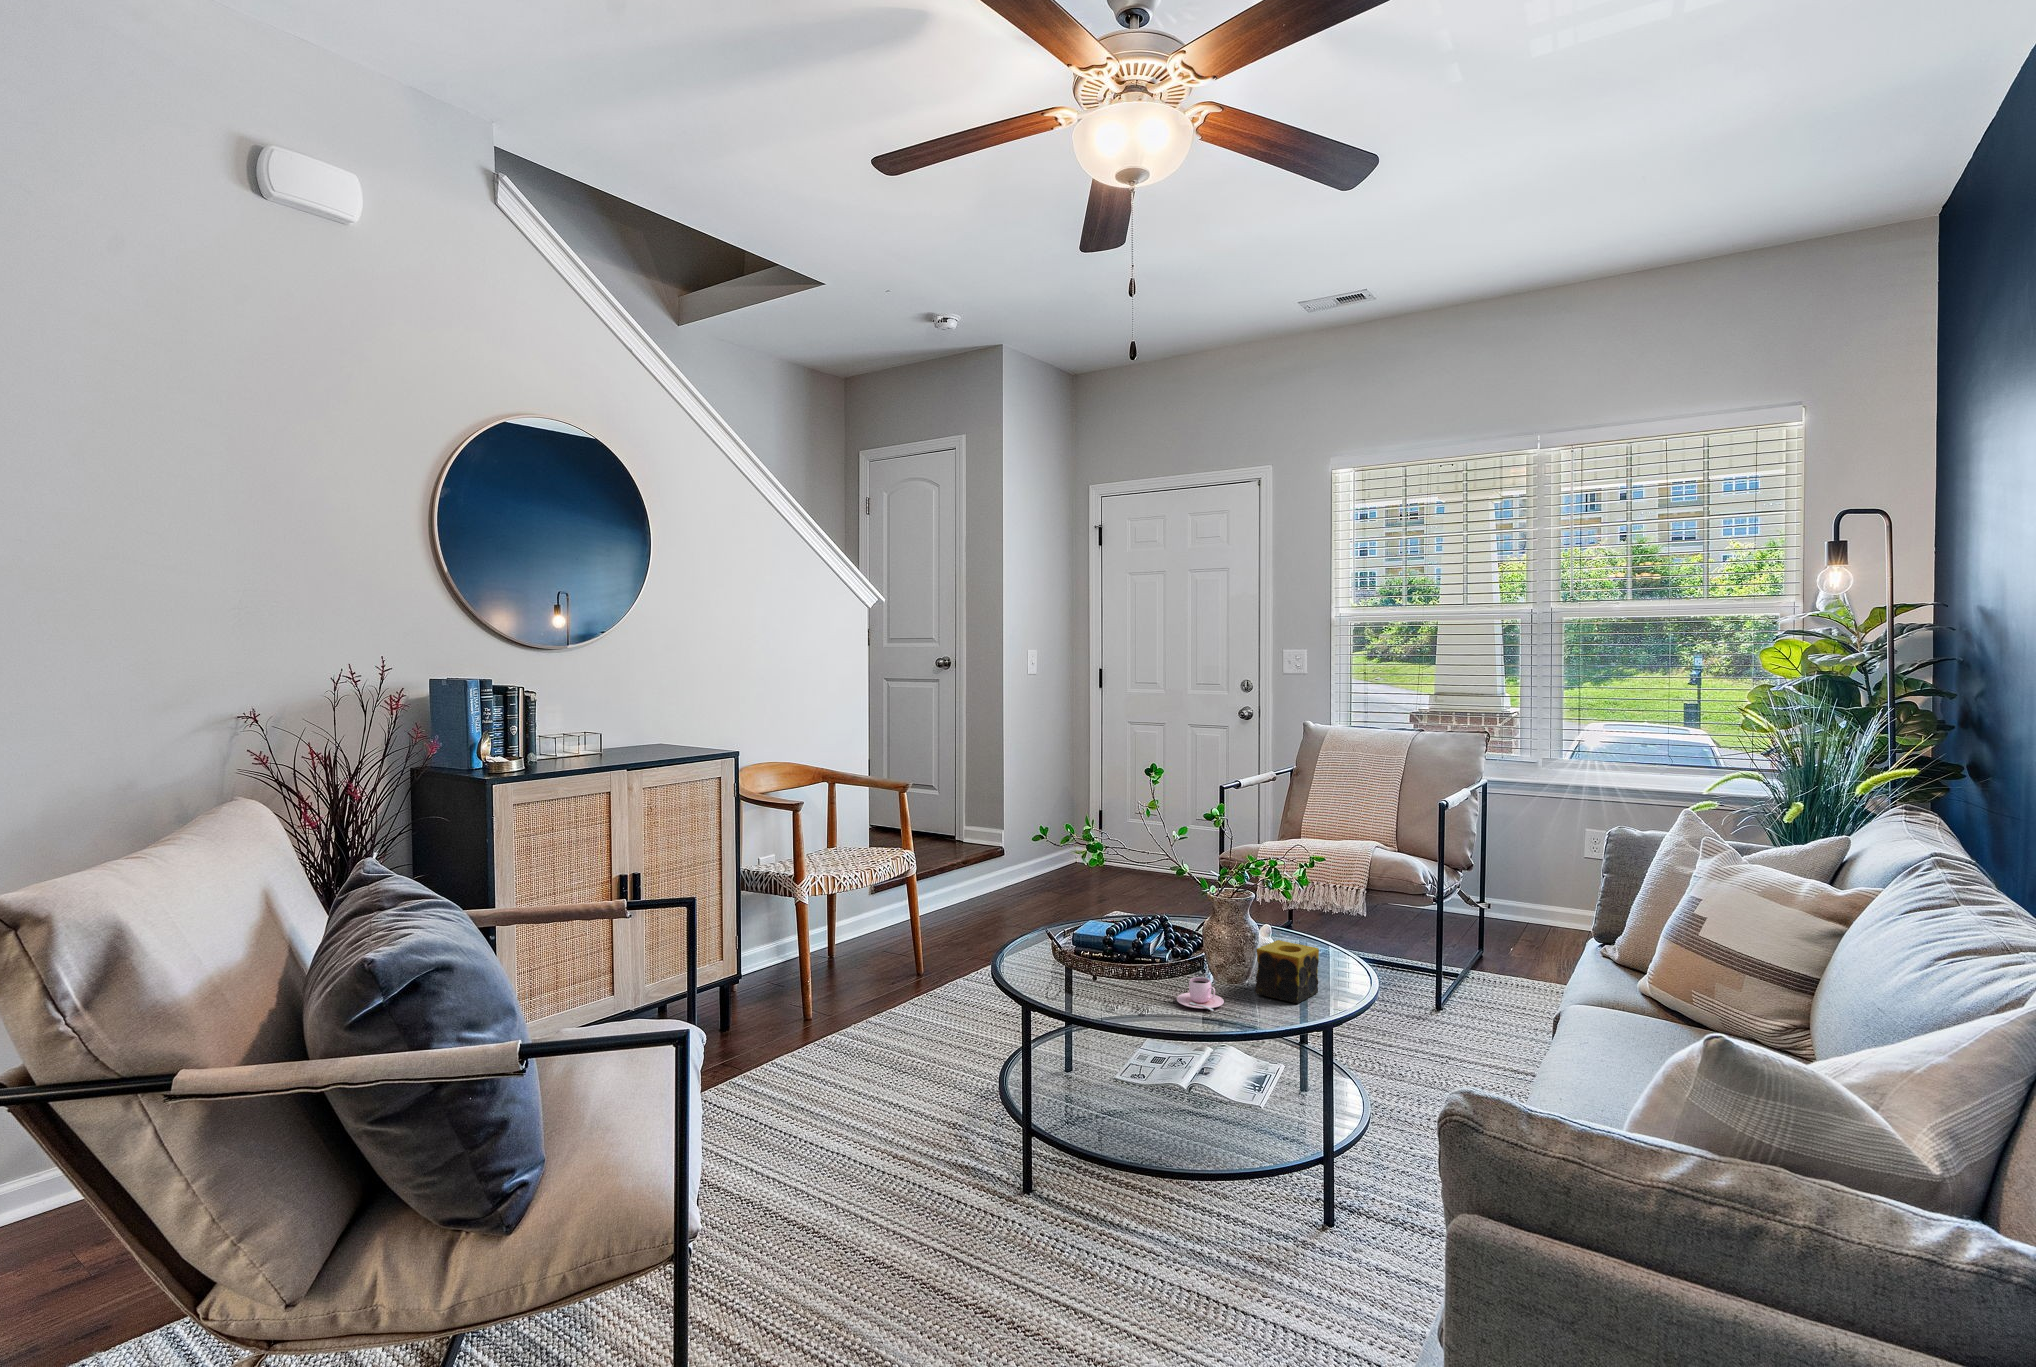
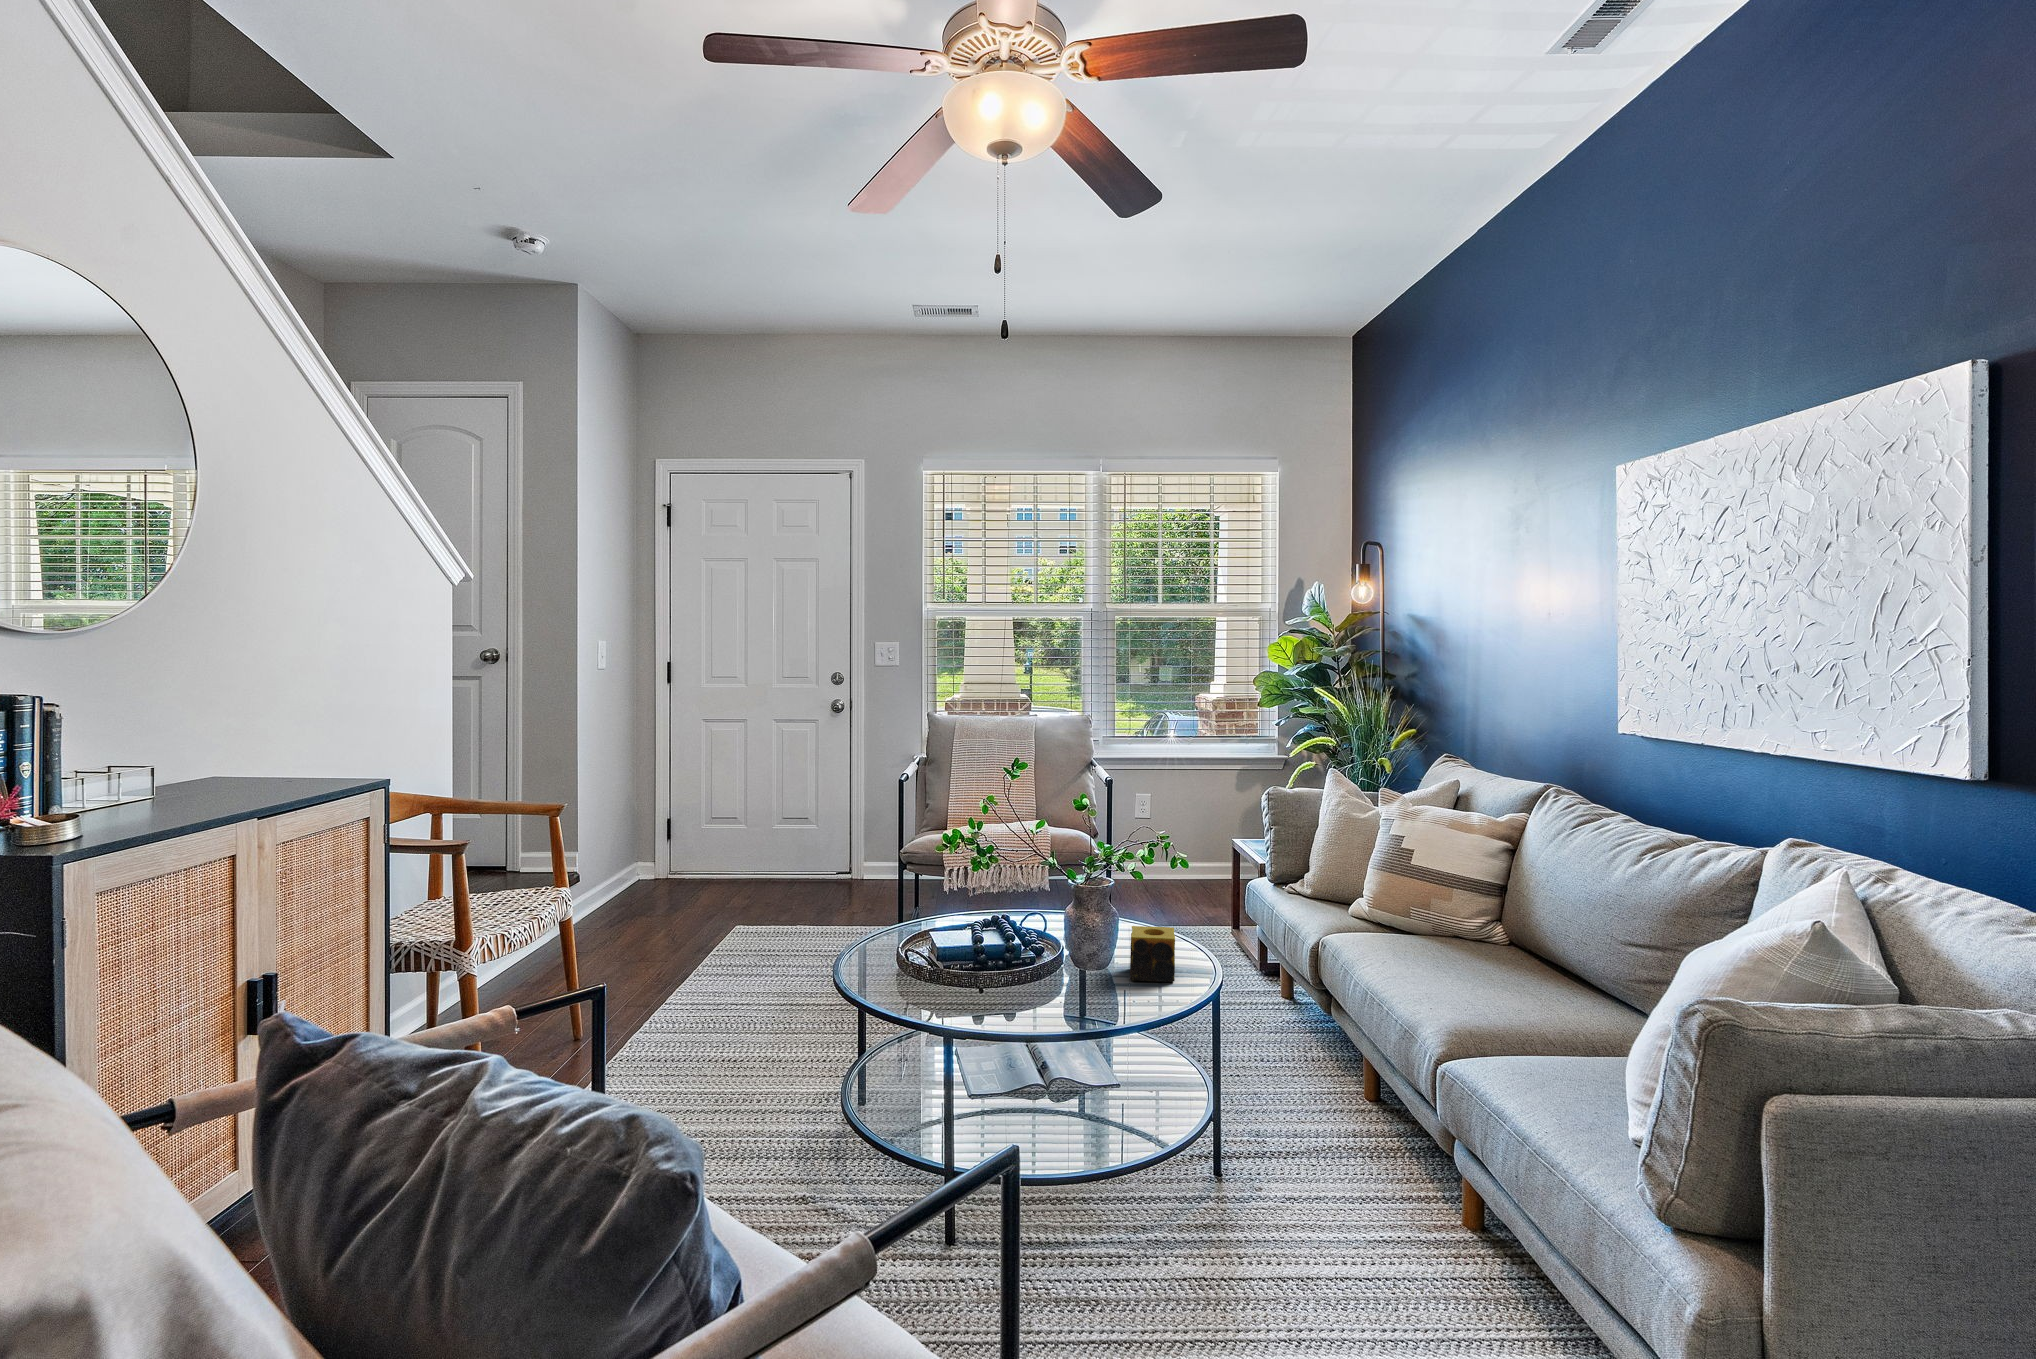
teacup: present [1177,977,1224,1011] -> none [1075,944,1122,1005]

